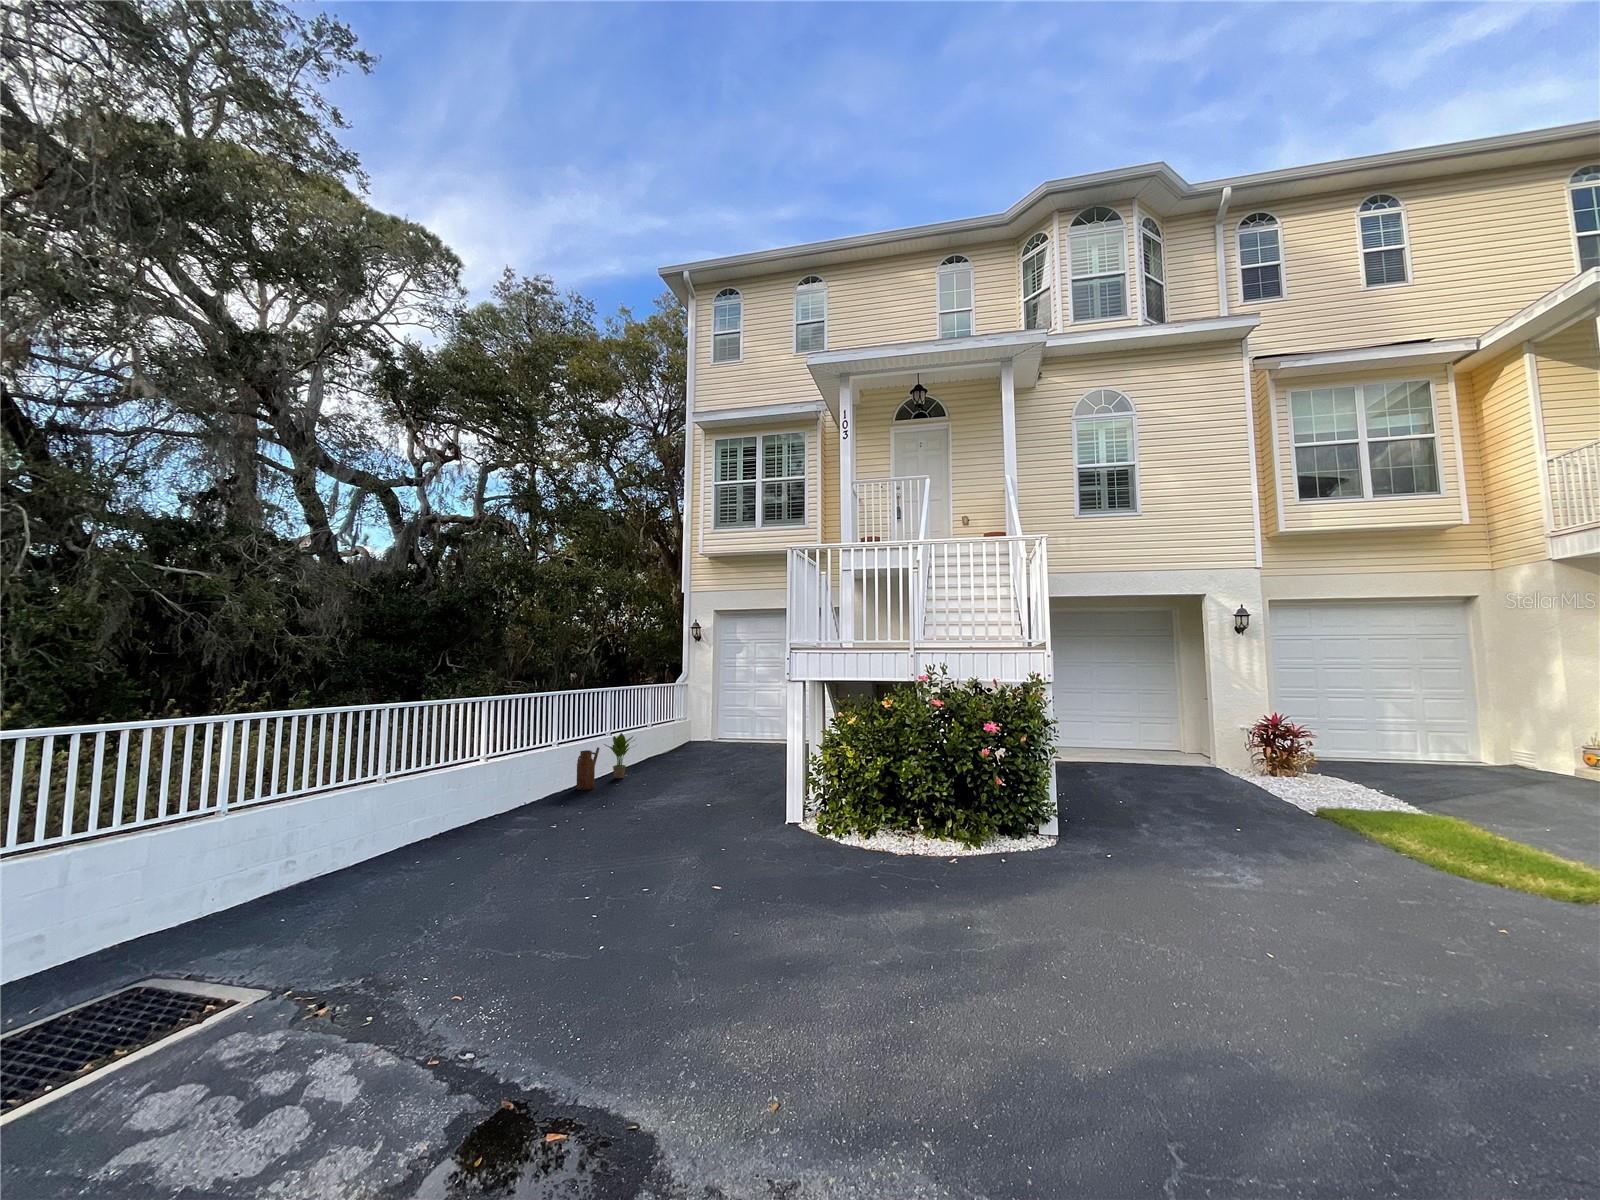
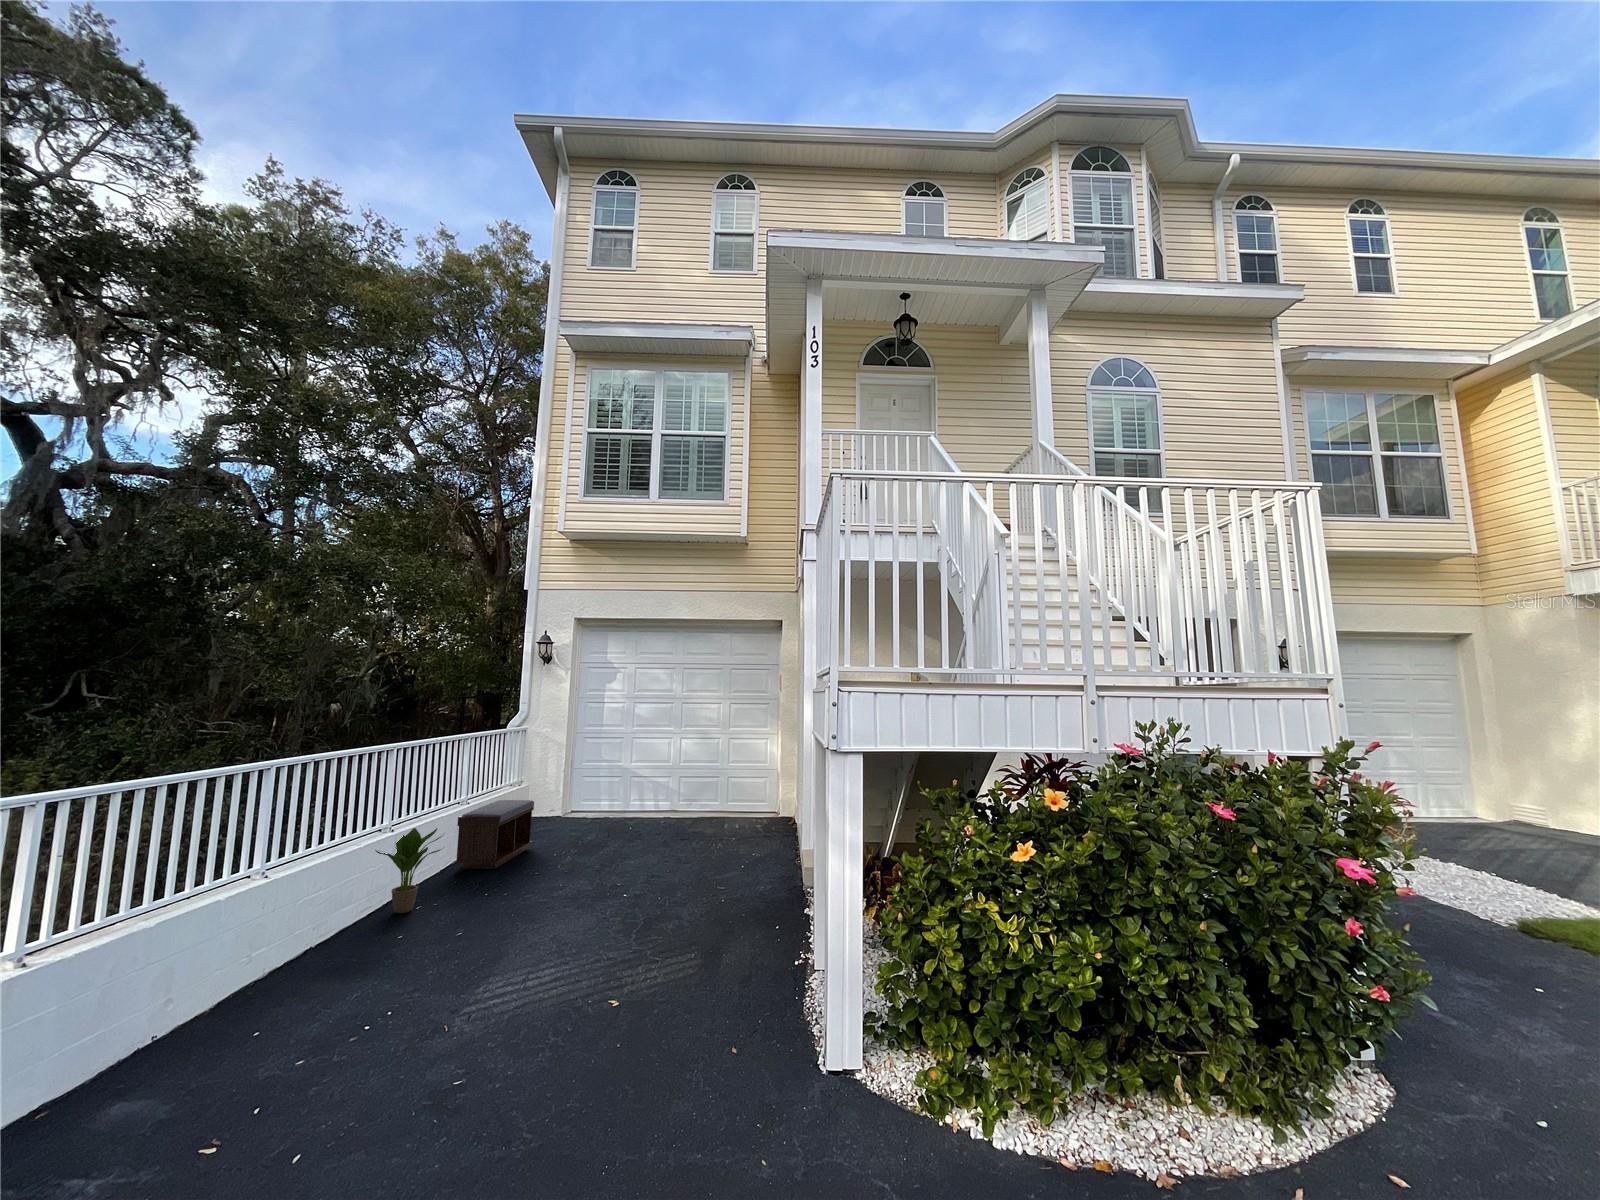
bench: none [646,727,691,764] -> present [455,800,534,869]
watering can: present [576,747,600,790] -> none [305,860,366,958]

